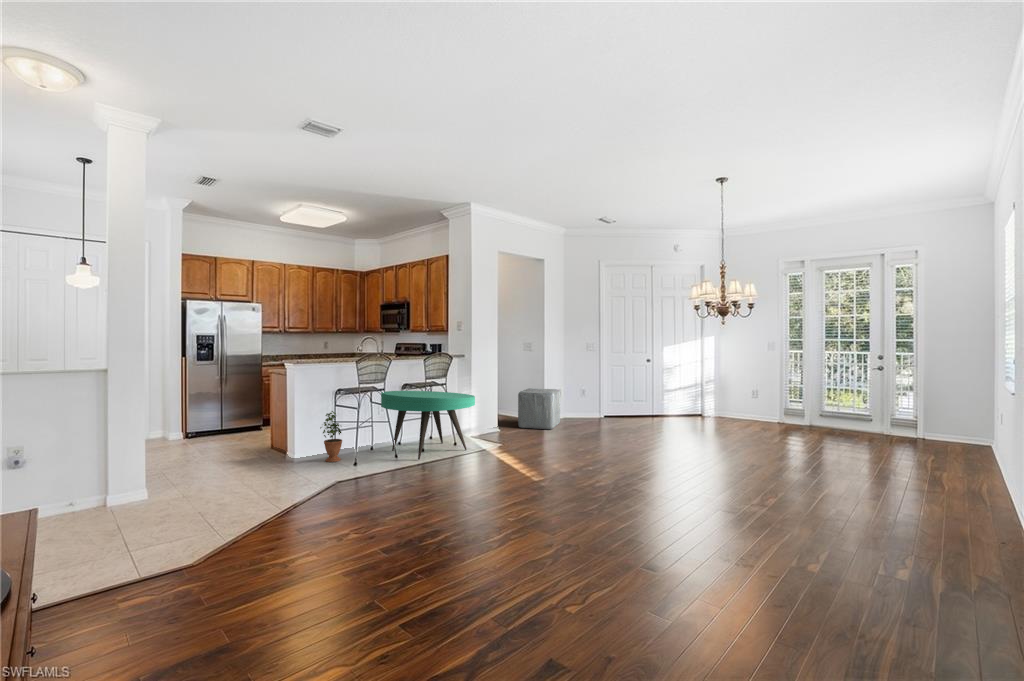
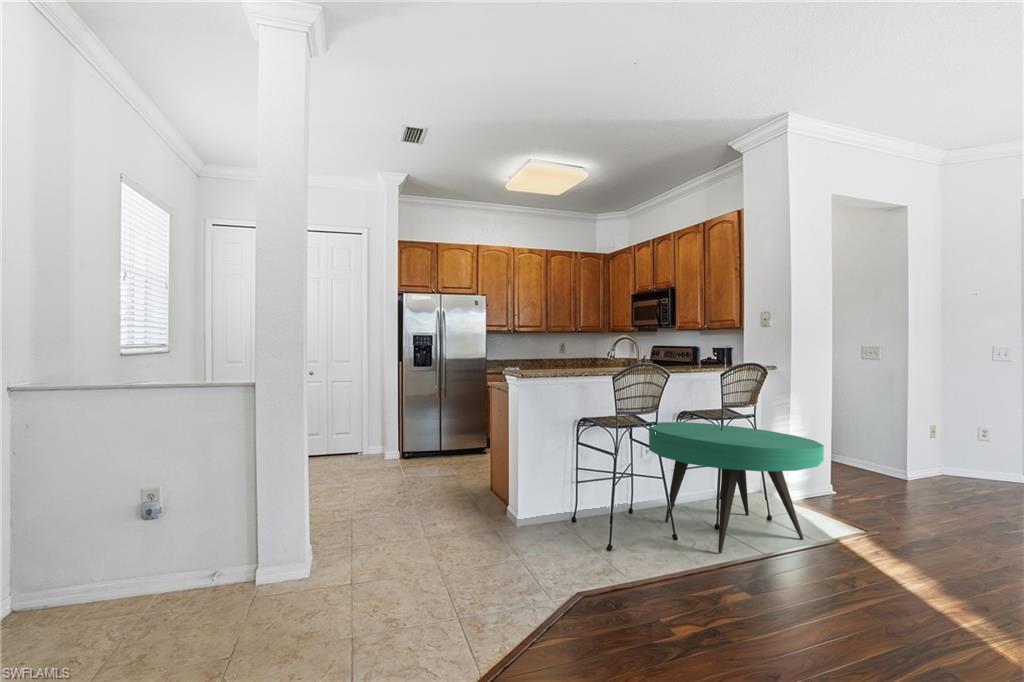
ottoman: present [518,388,560,429] -> none [875,425,960,506]
potted plant: present [320,411,342,462] -> none [555,449,588,535]

